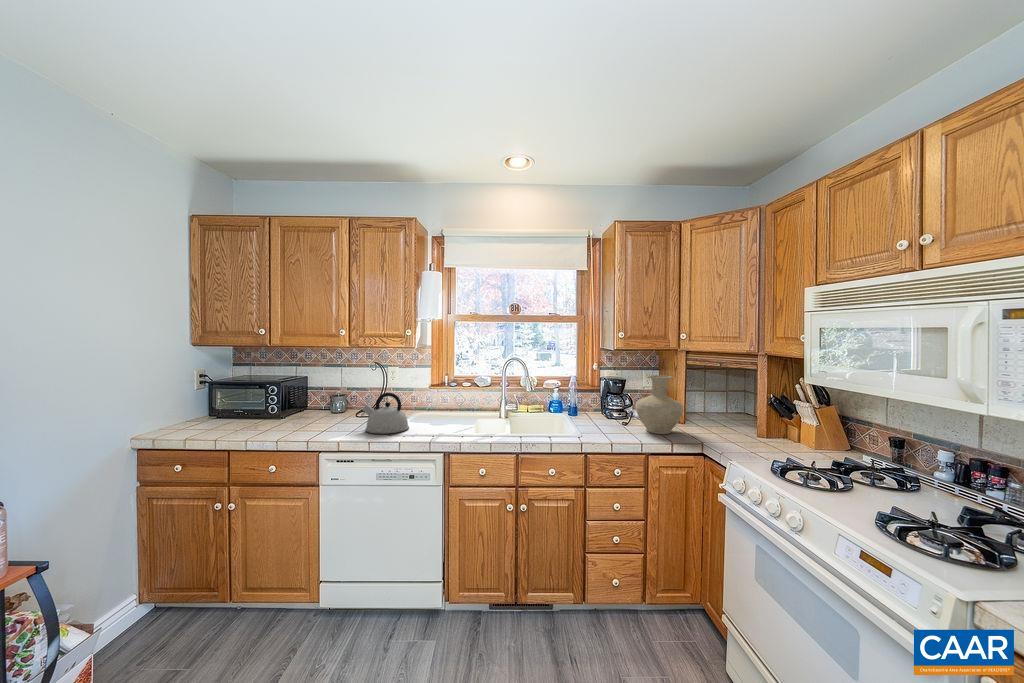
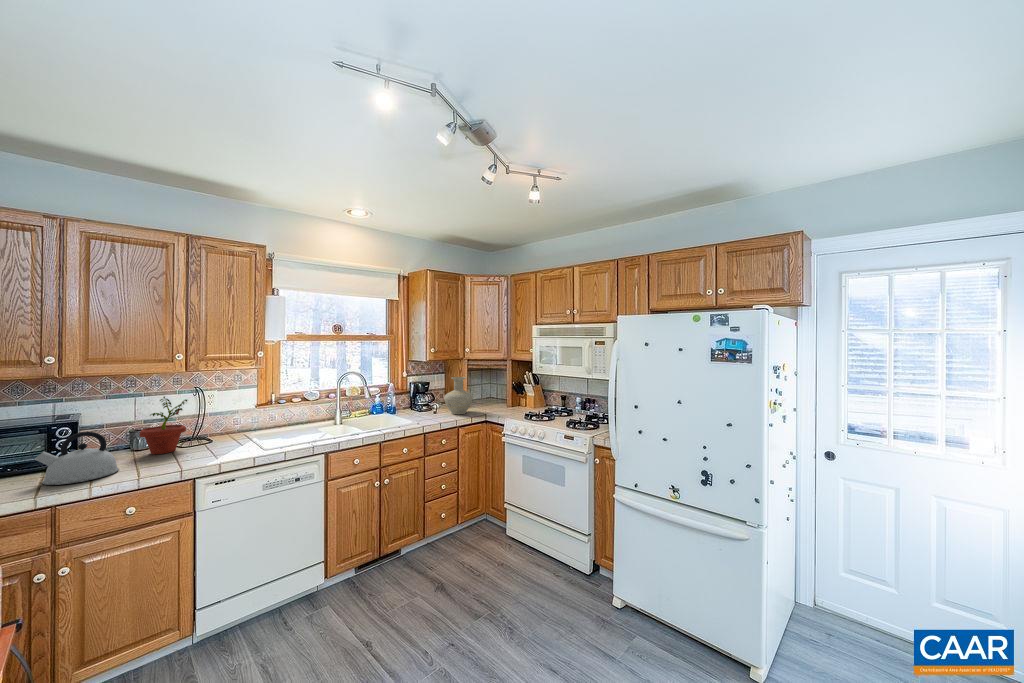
potted plant: none [321,369,358,421] -> present [139,396,187,454]
kettle: present [362,393,409,434] -> present [35,432,119,485]

